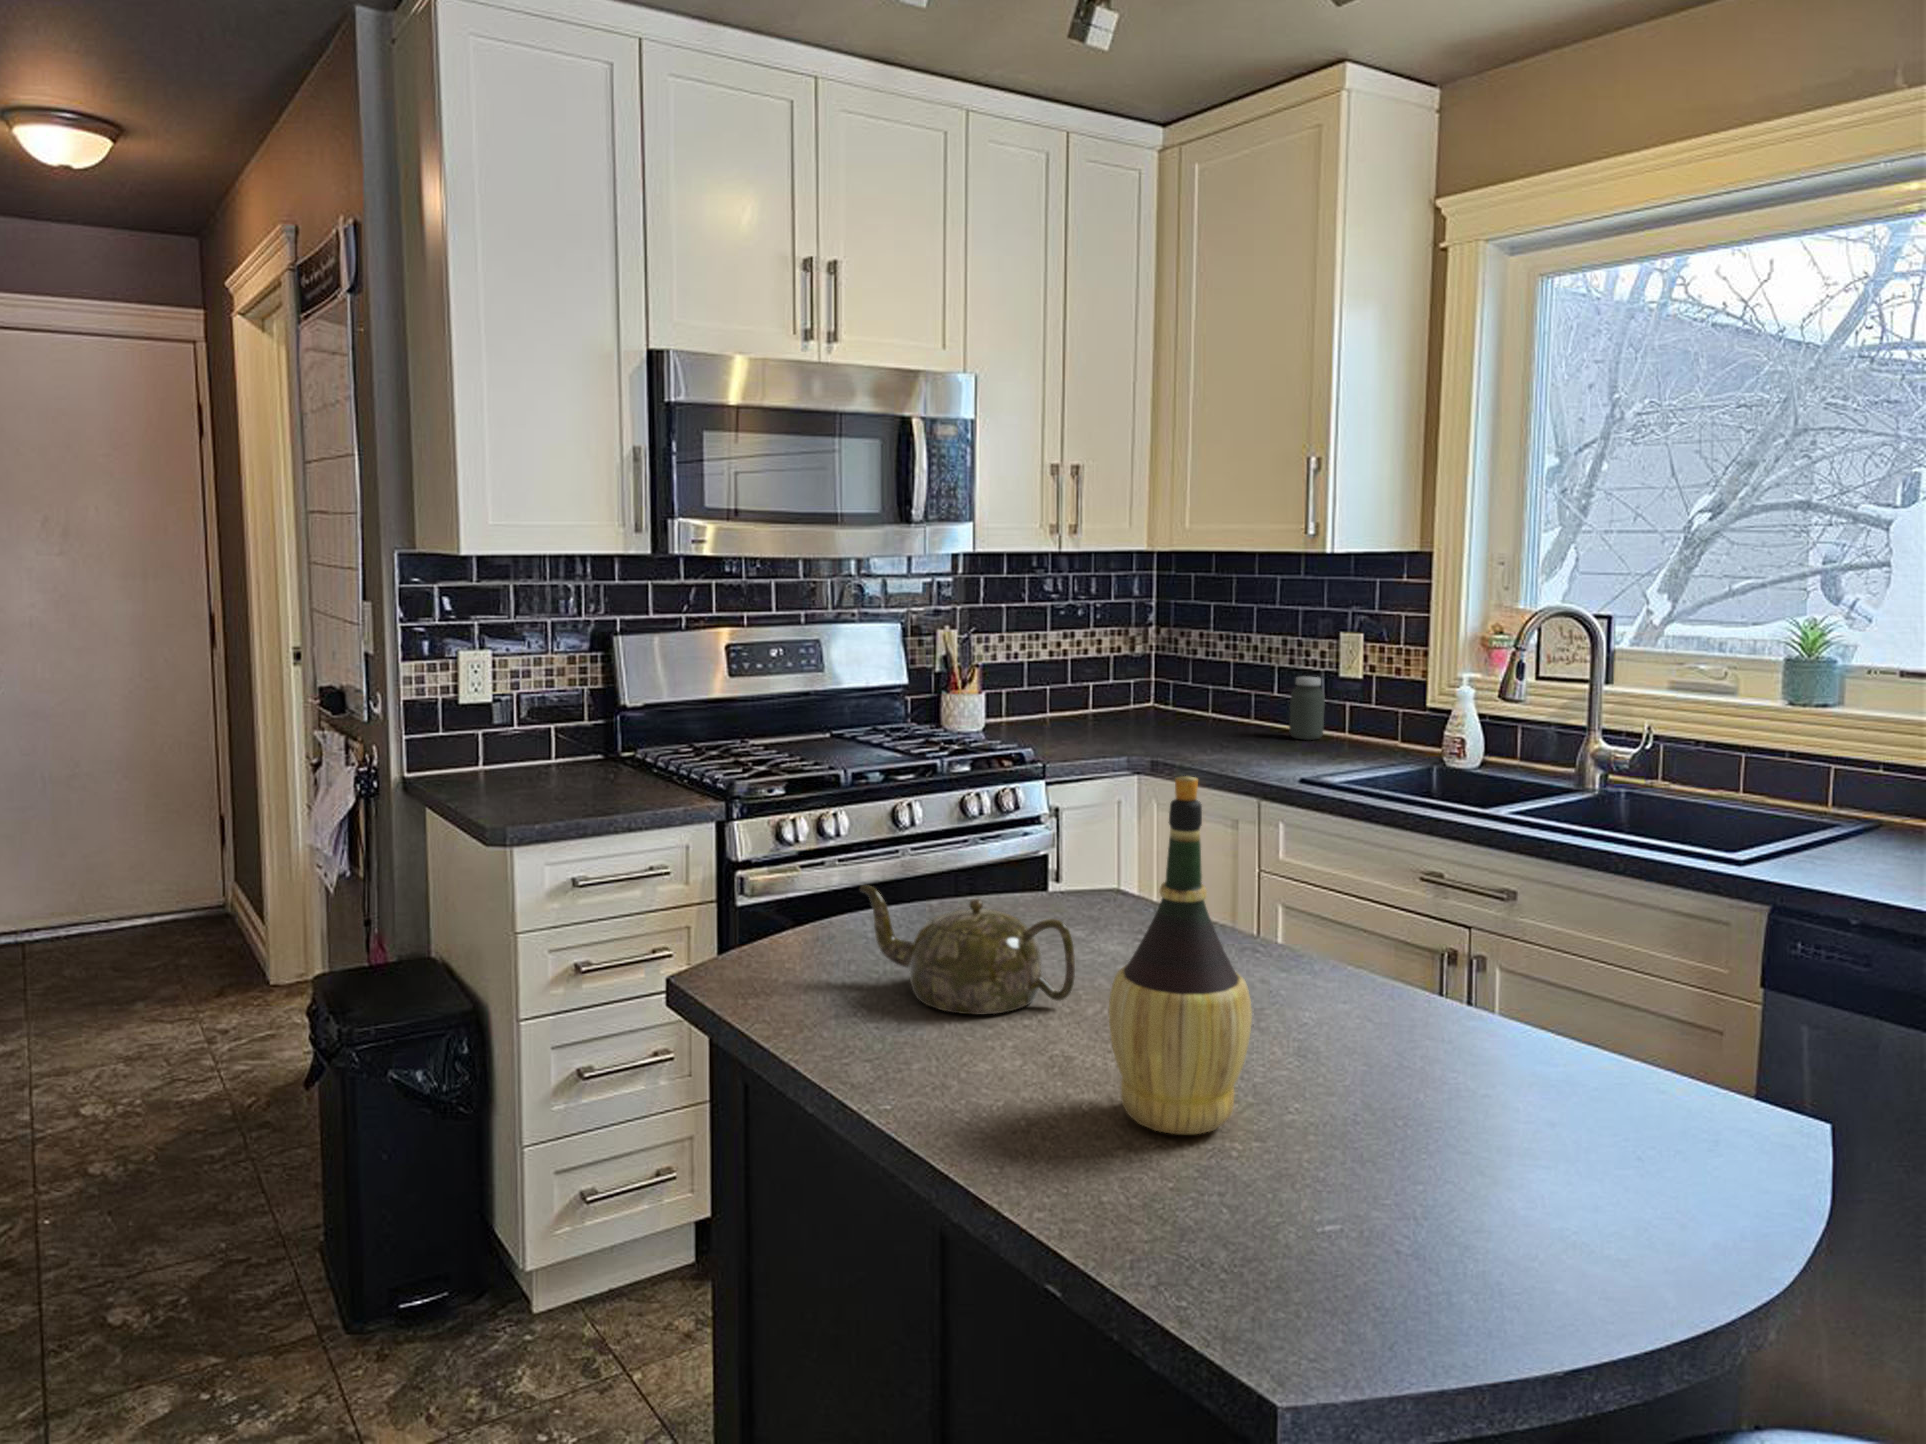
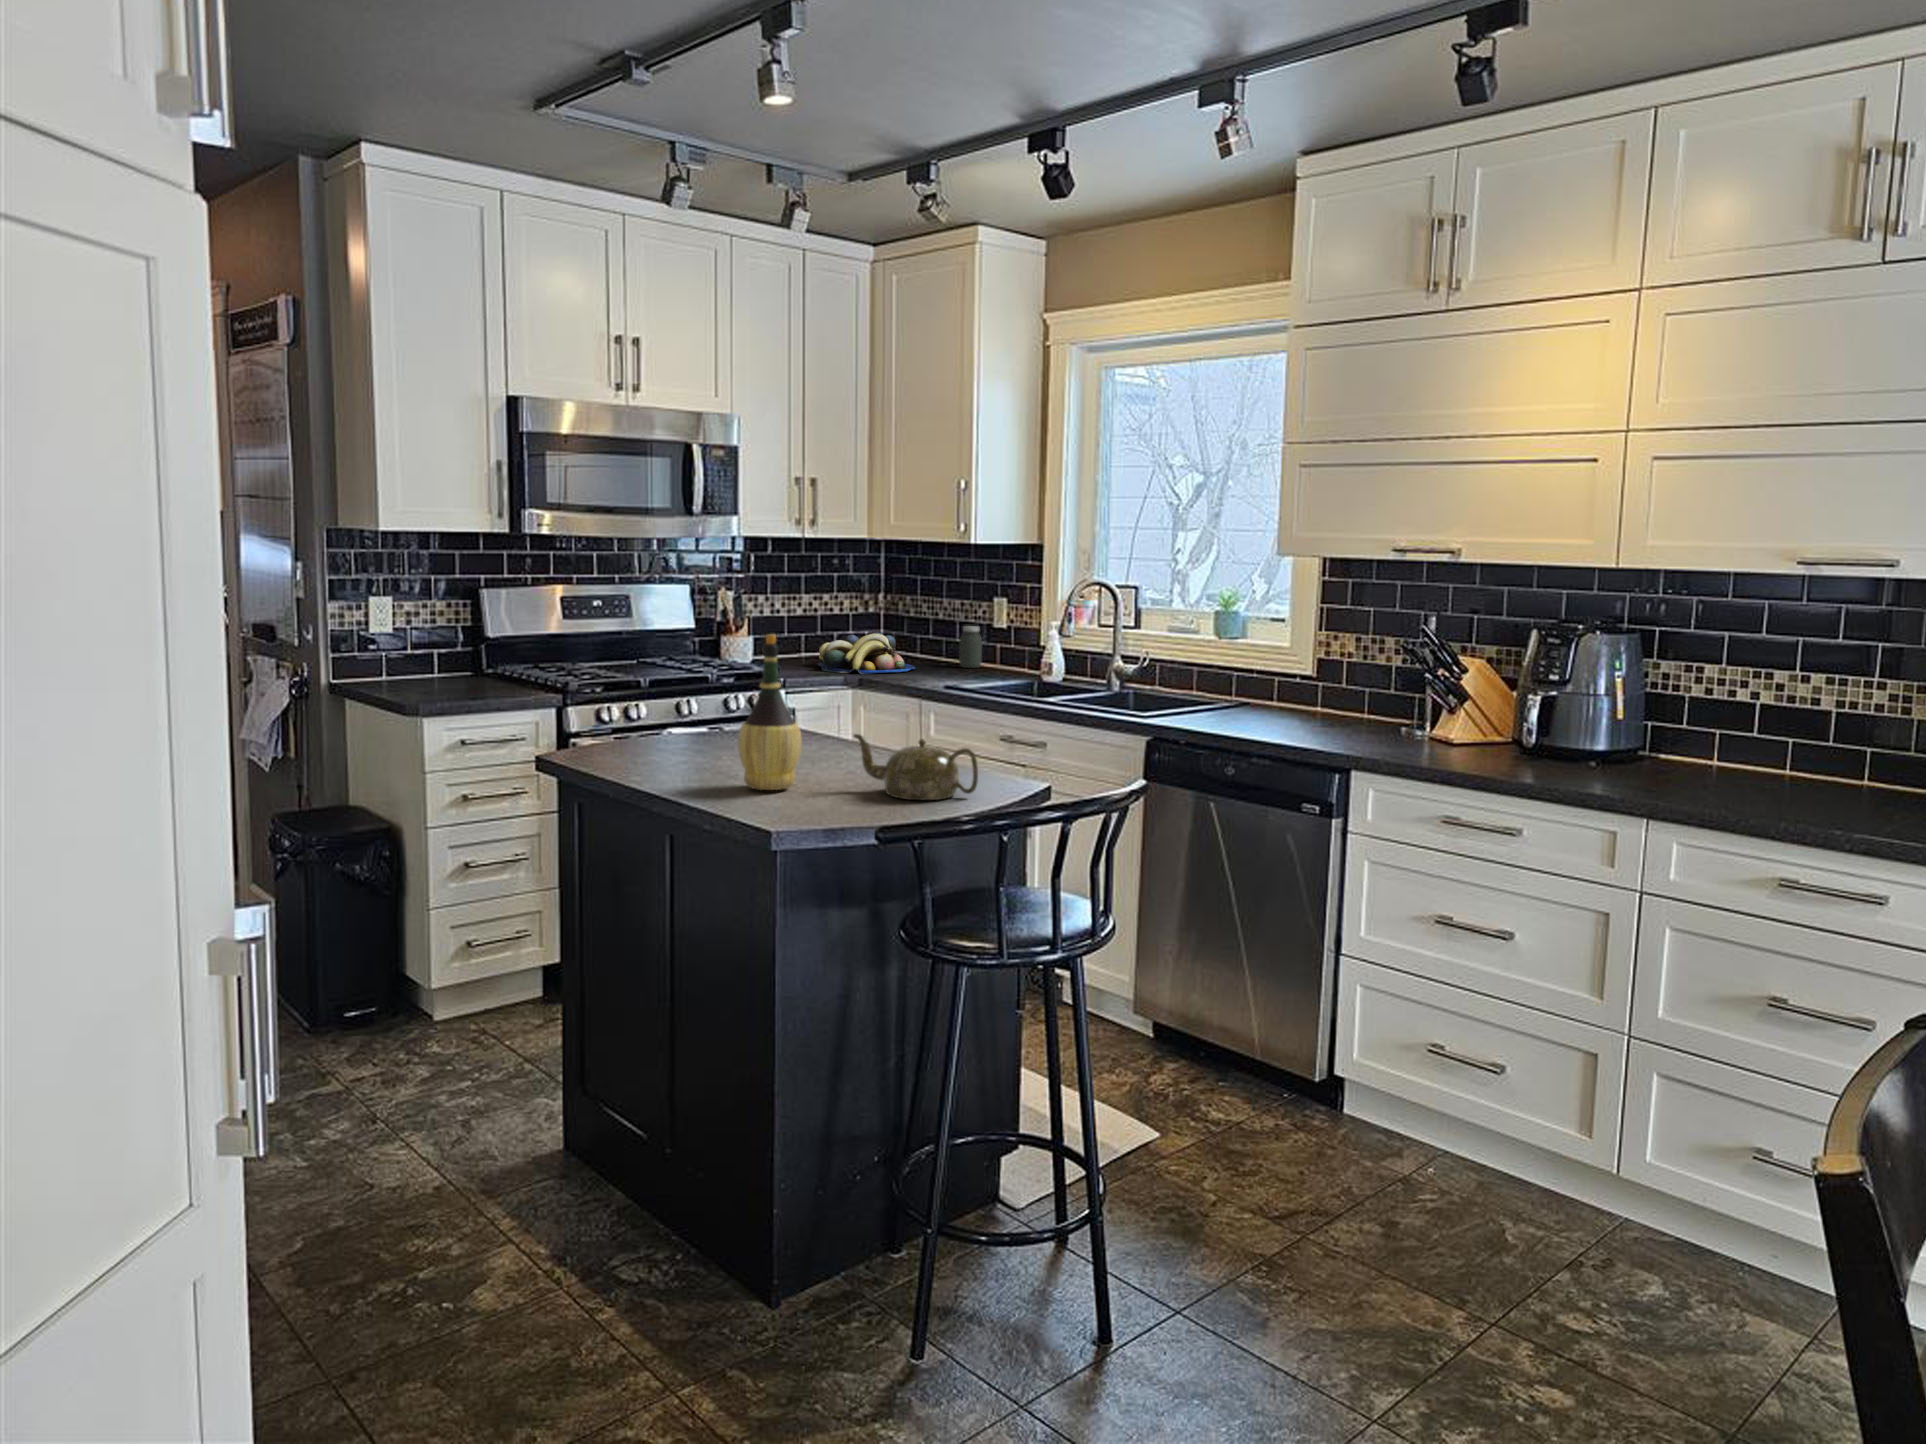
fruit bowl: none [1084,687,1228,753] -> present [818,632,915,674]
teapot: present [860,885,1075,1015] -> present [854,734,978,800]

